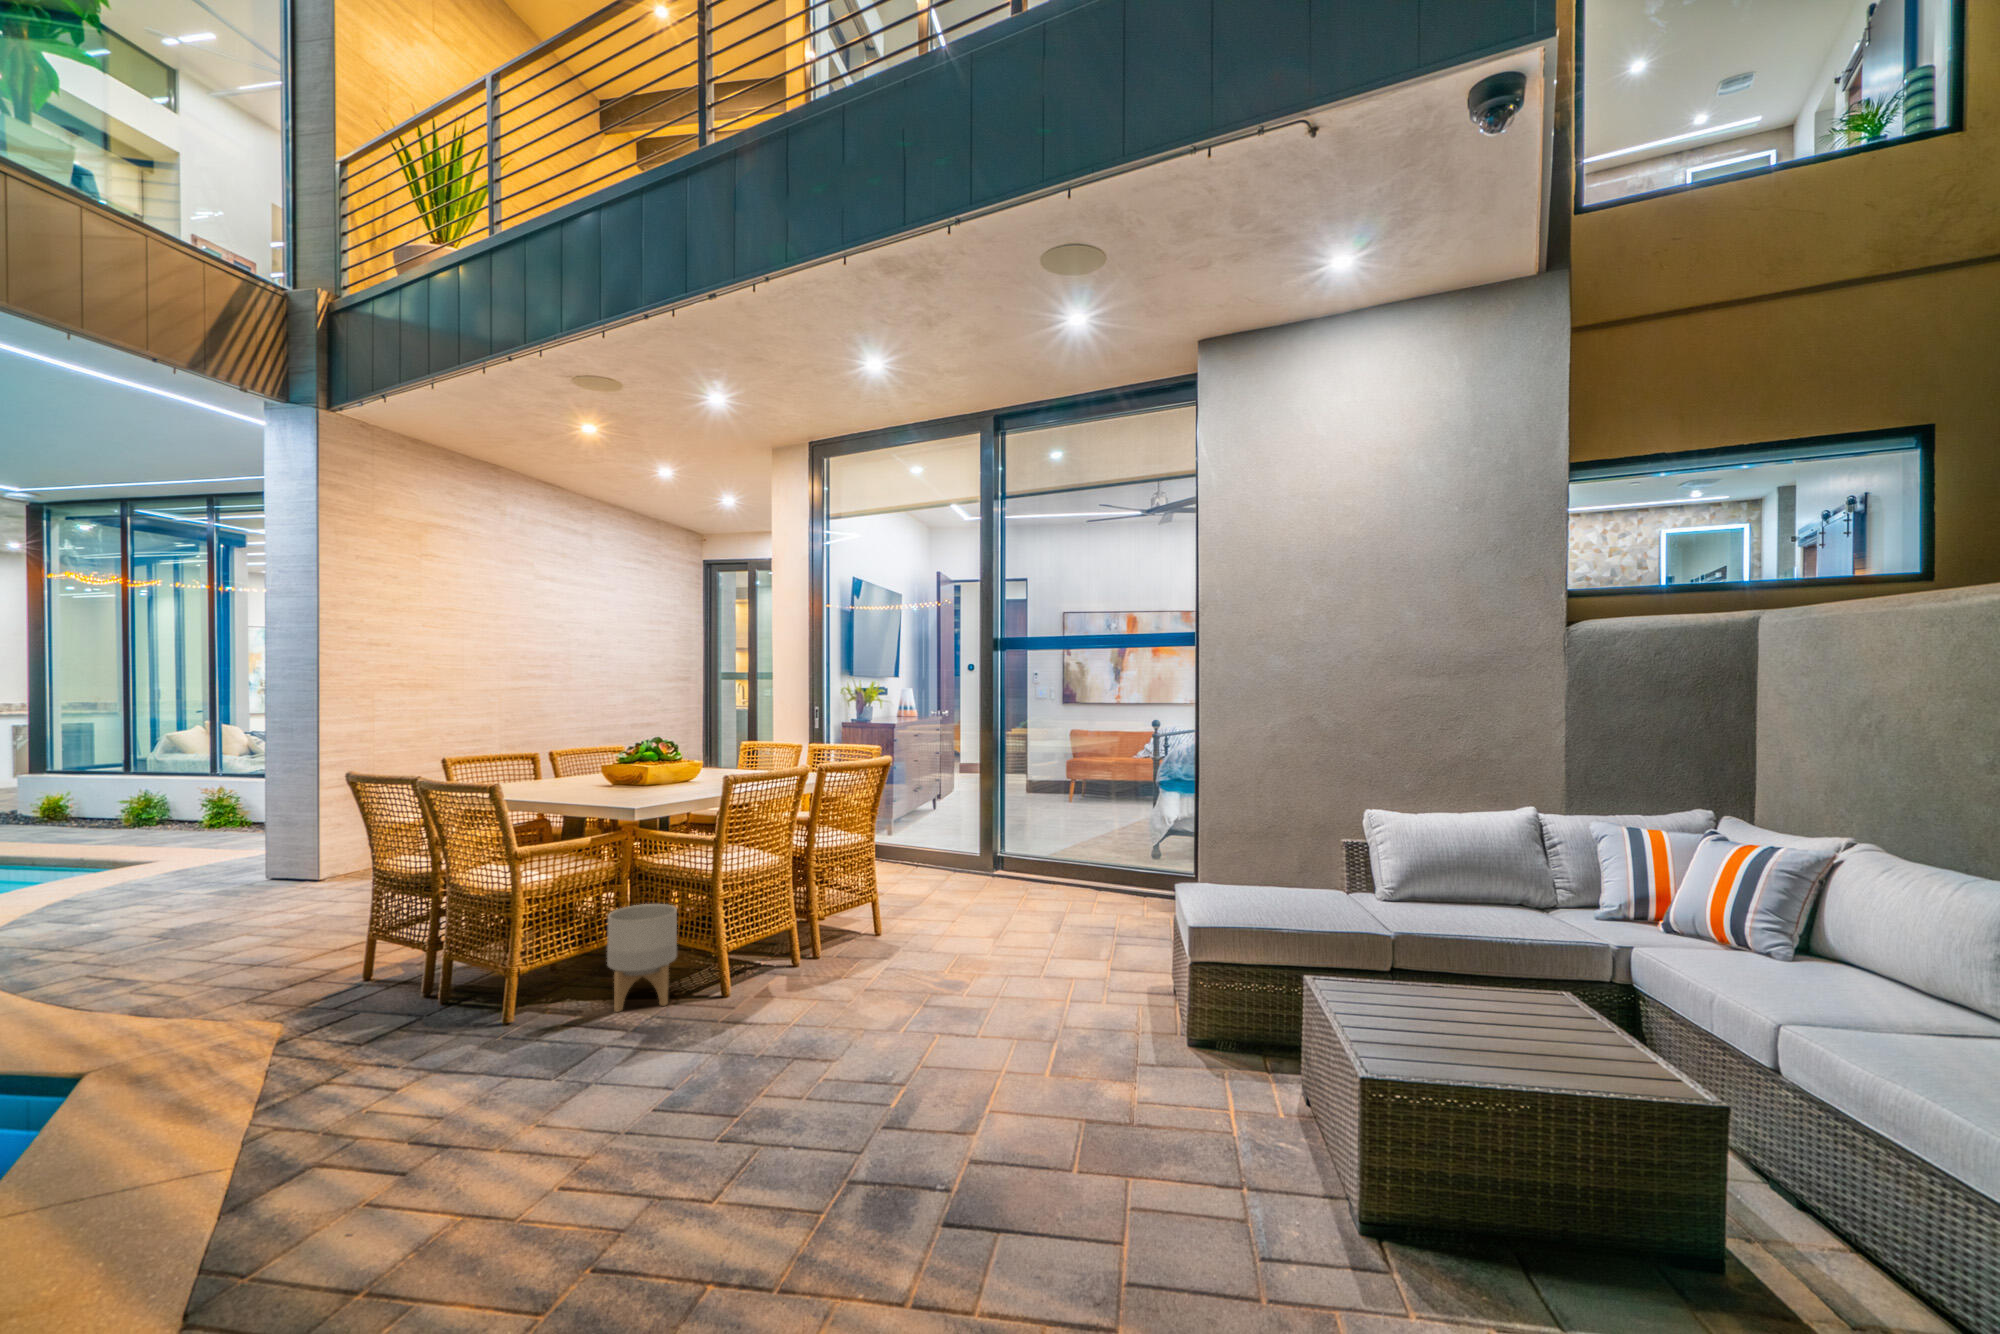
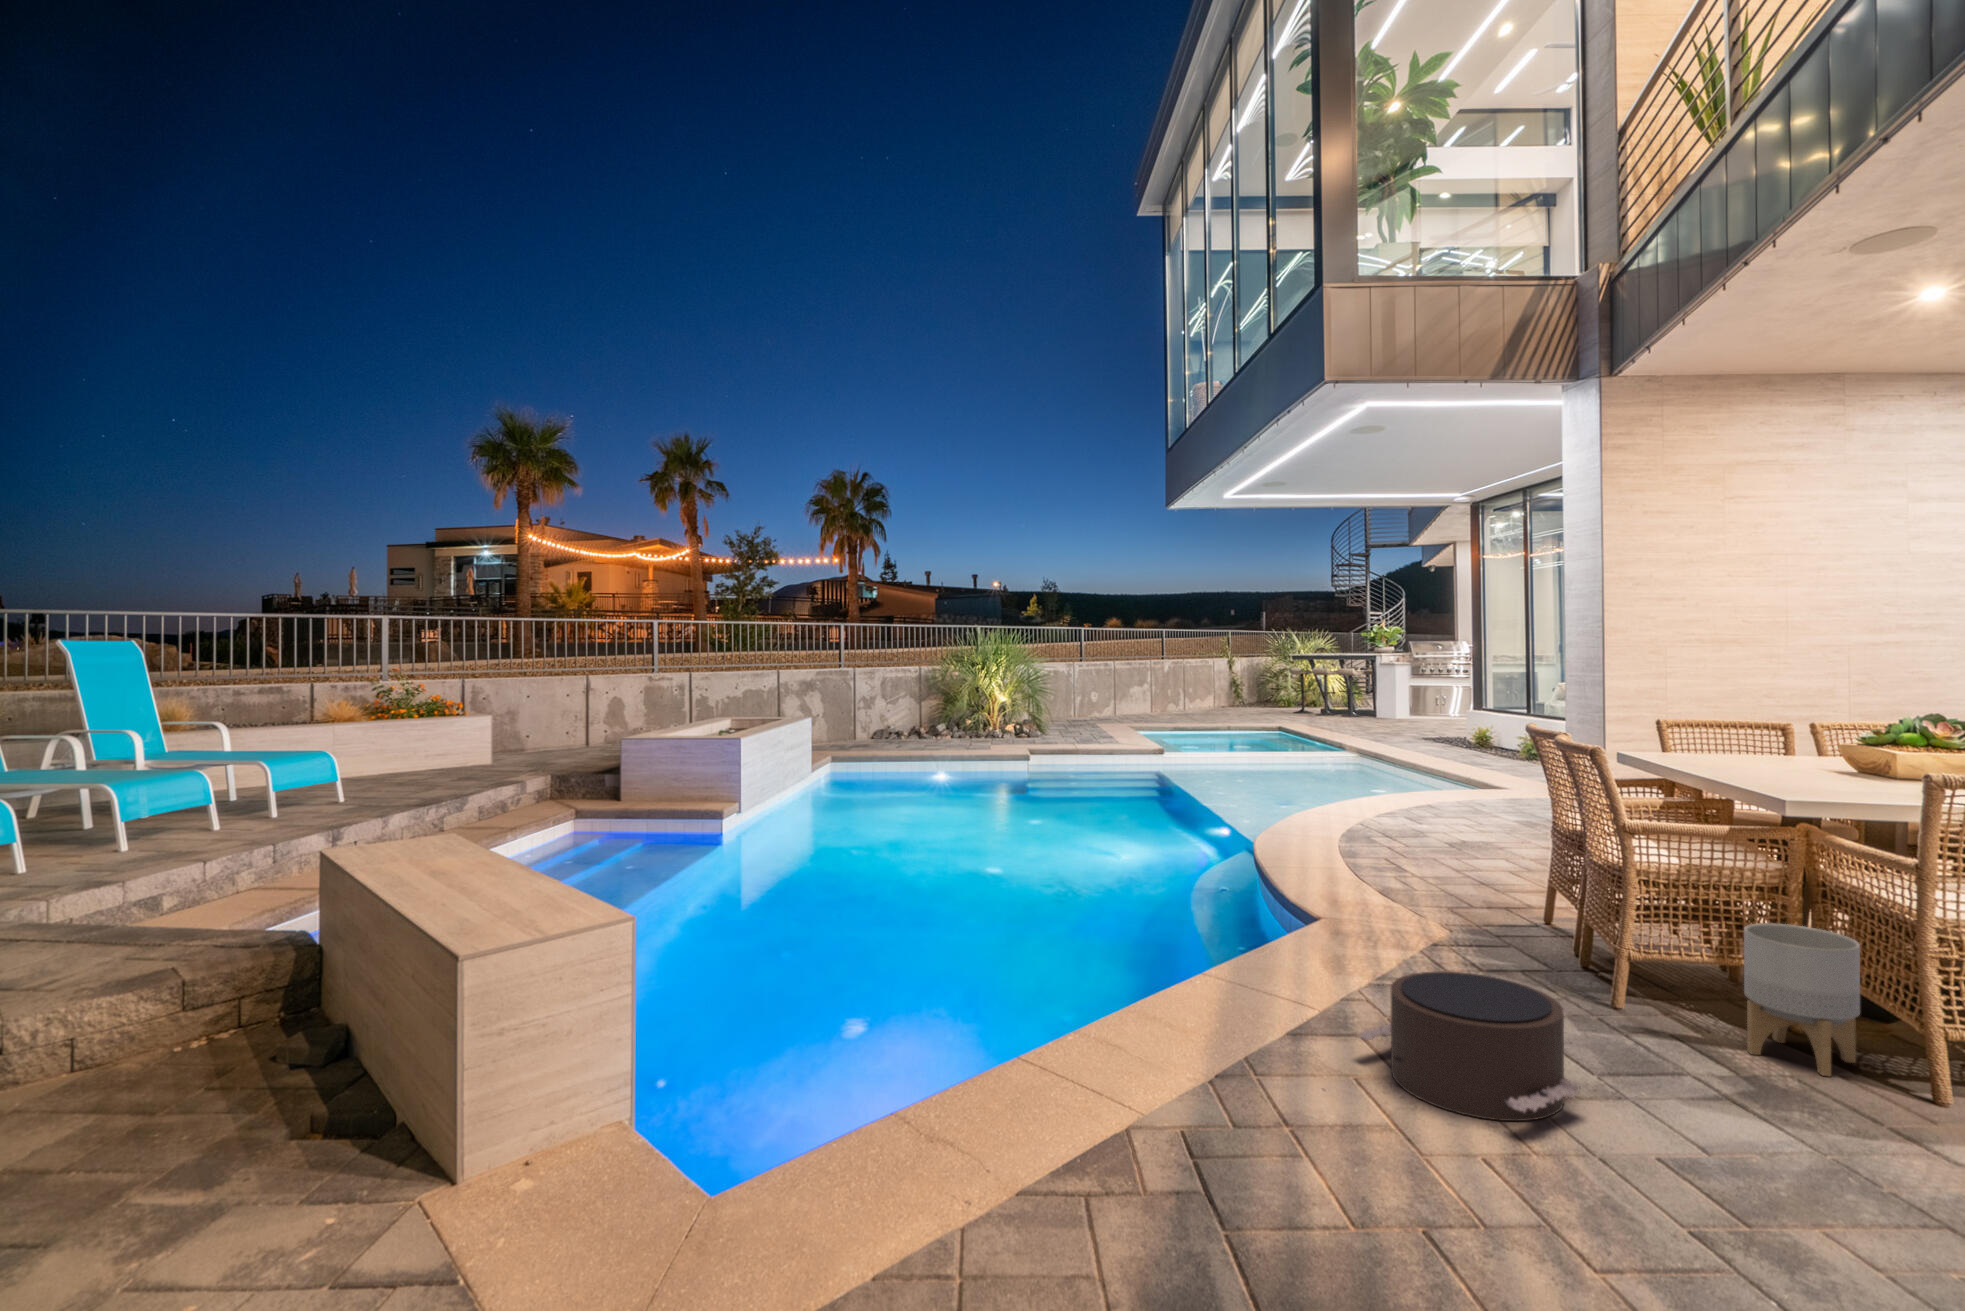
pouf: none [342,1022,583,1183] -> present [1358,972,1584,1121]

